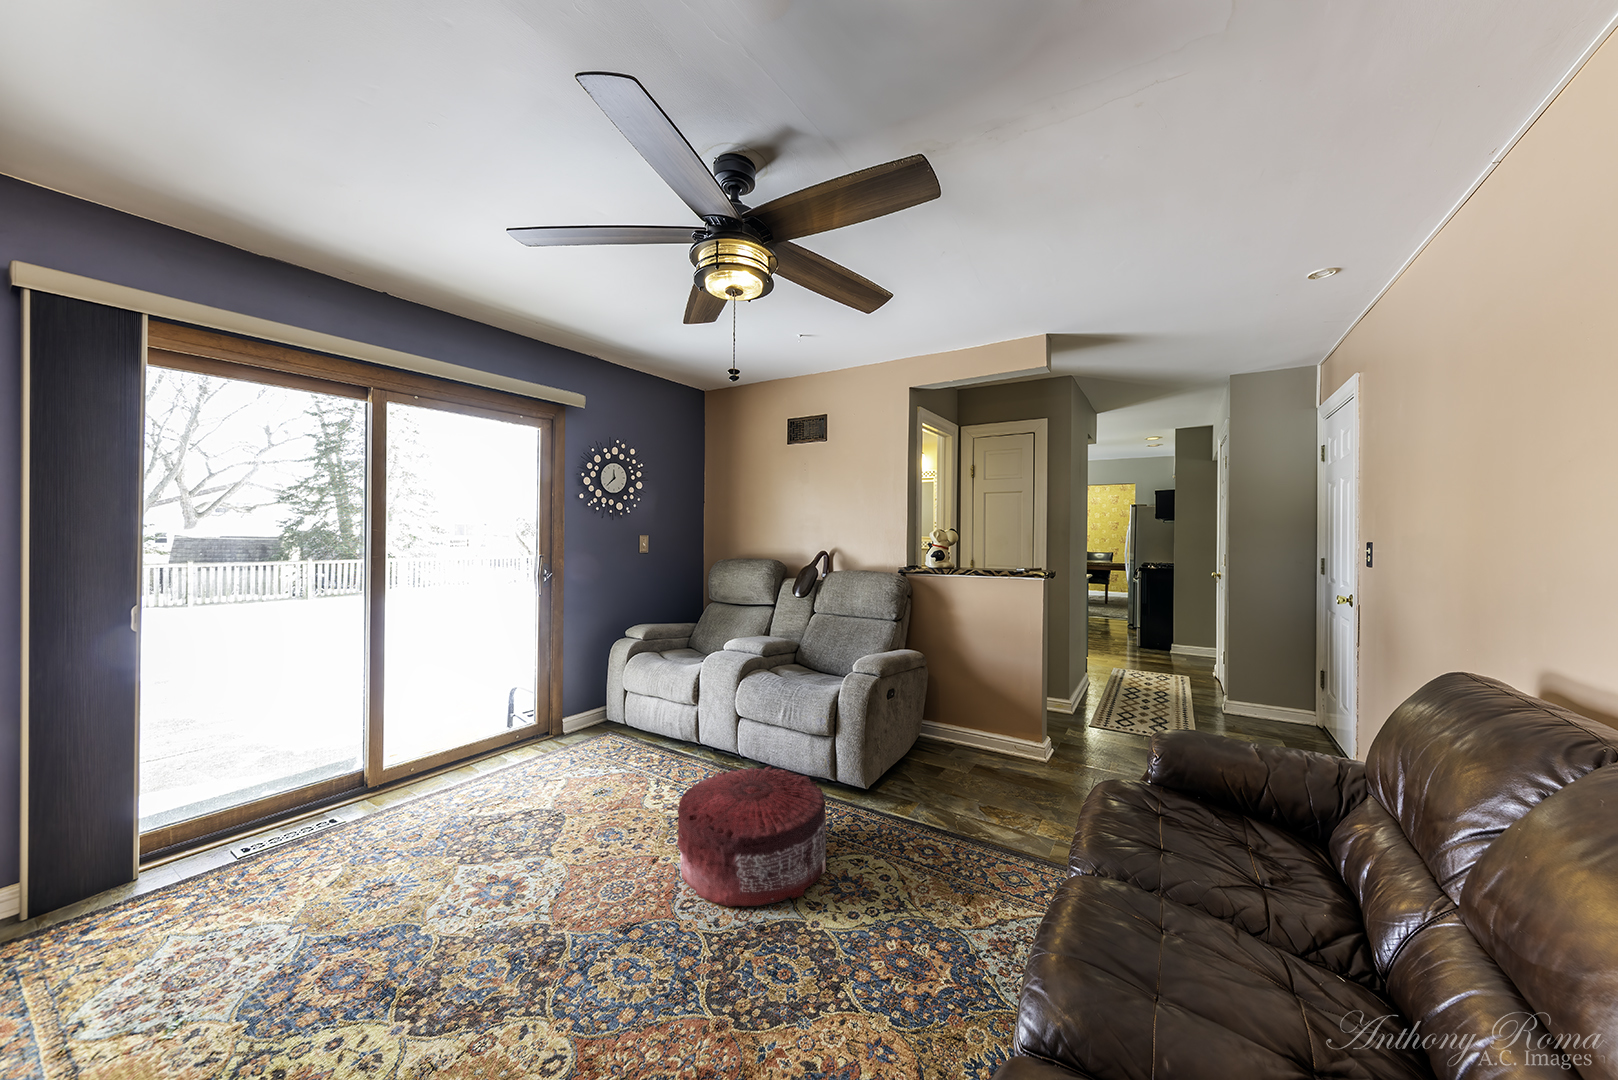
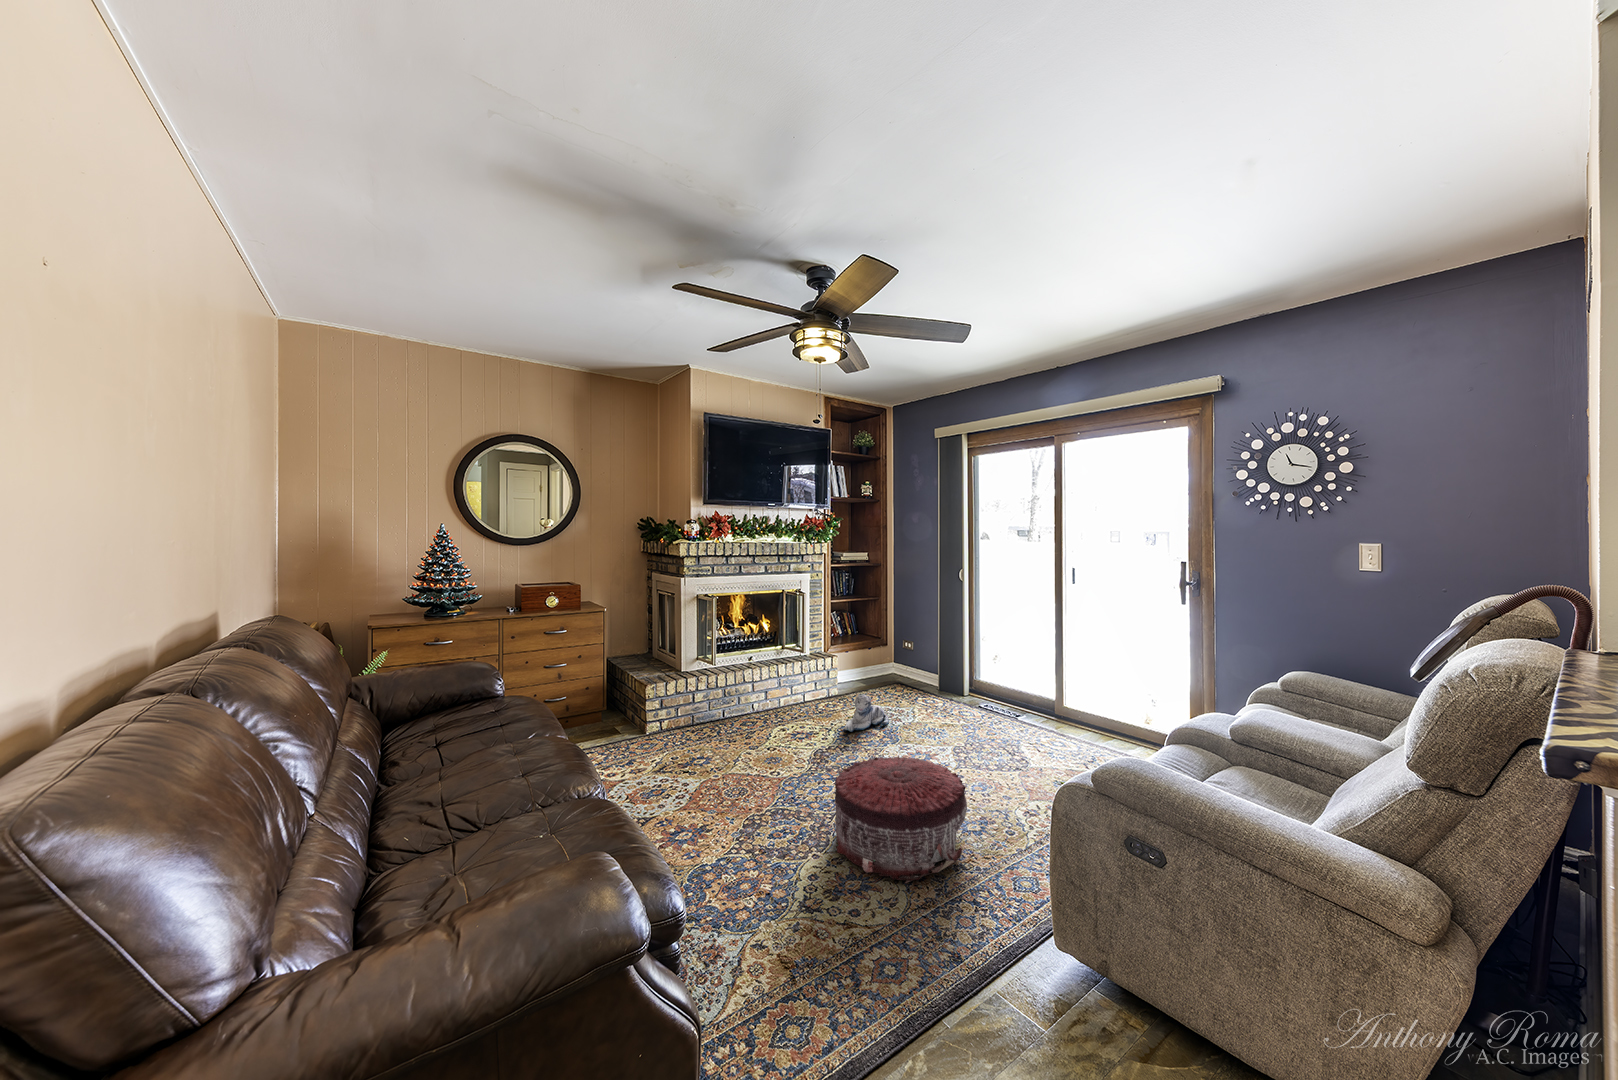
plush toy: none [245,879,348,983] -> present [845,693,889,732]

